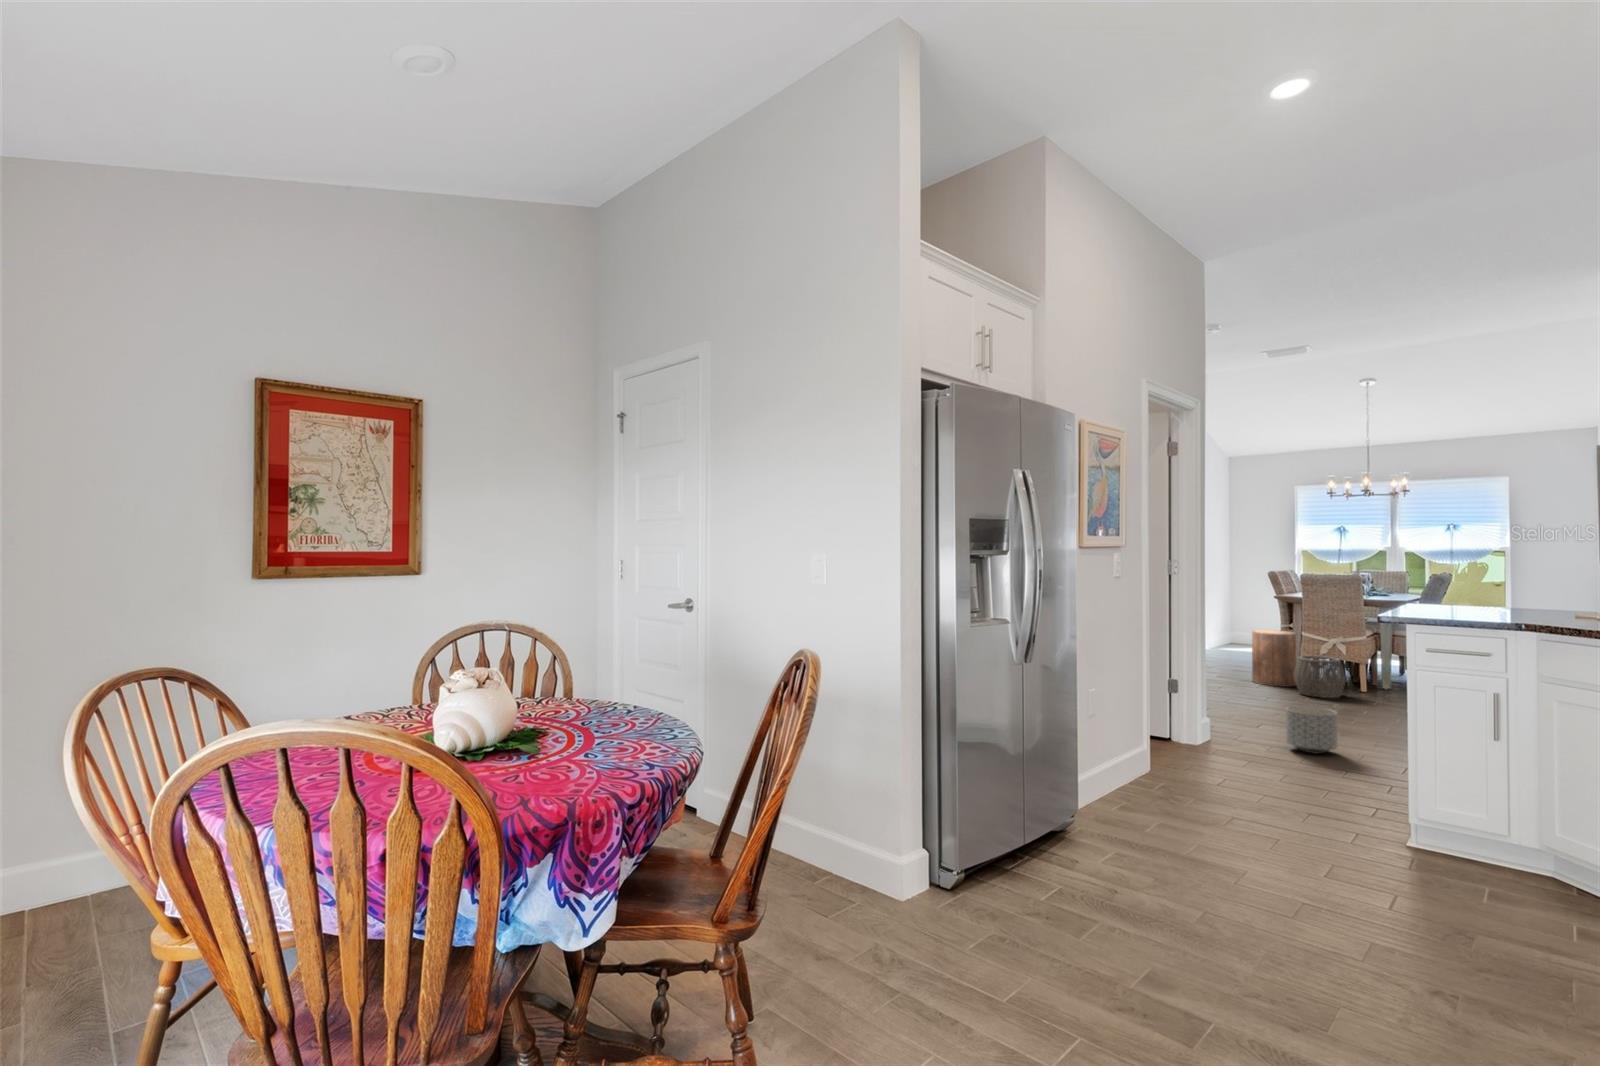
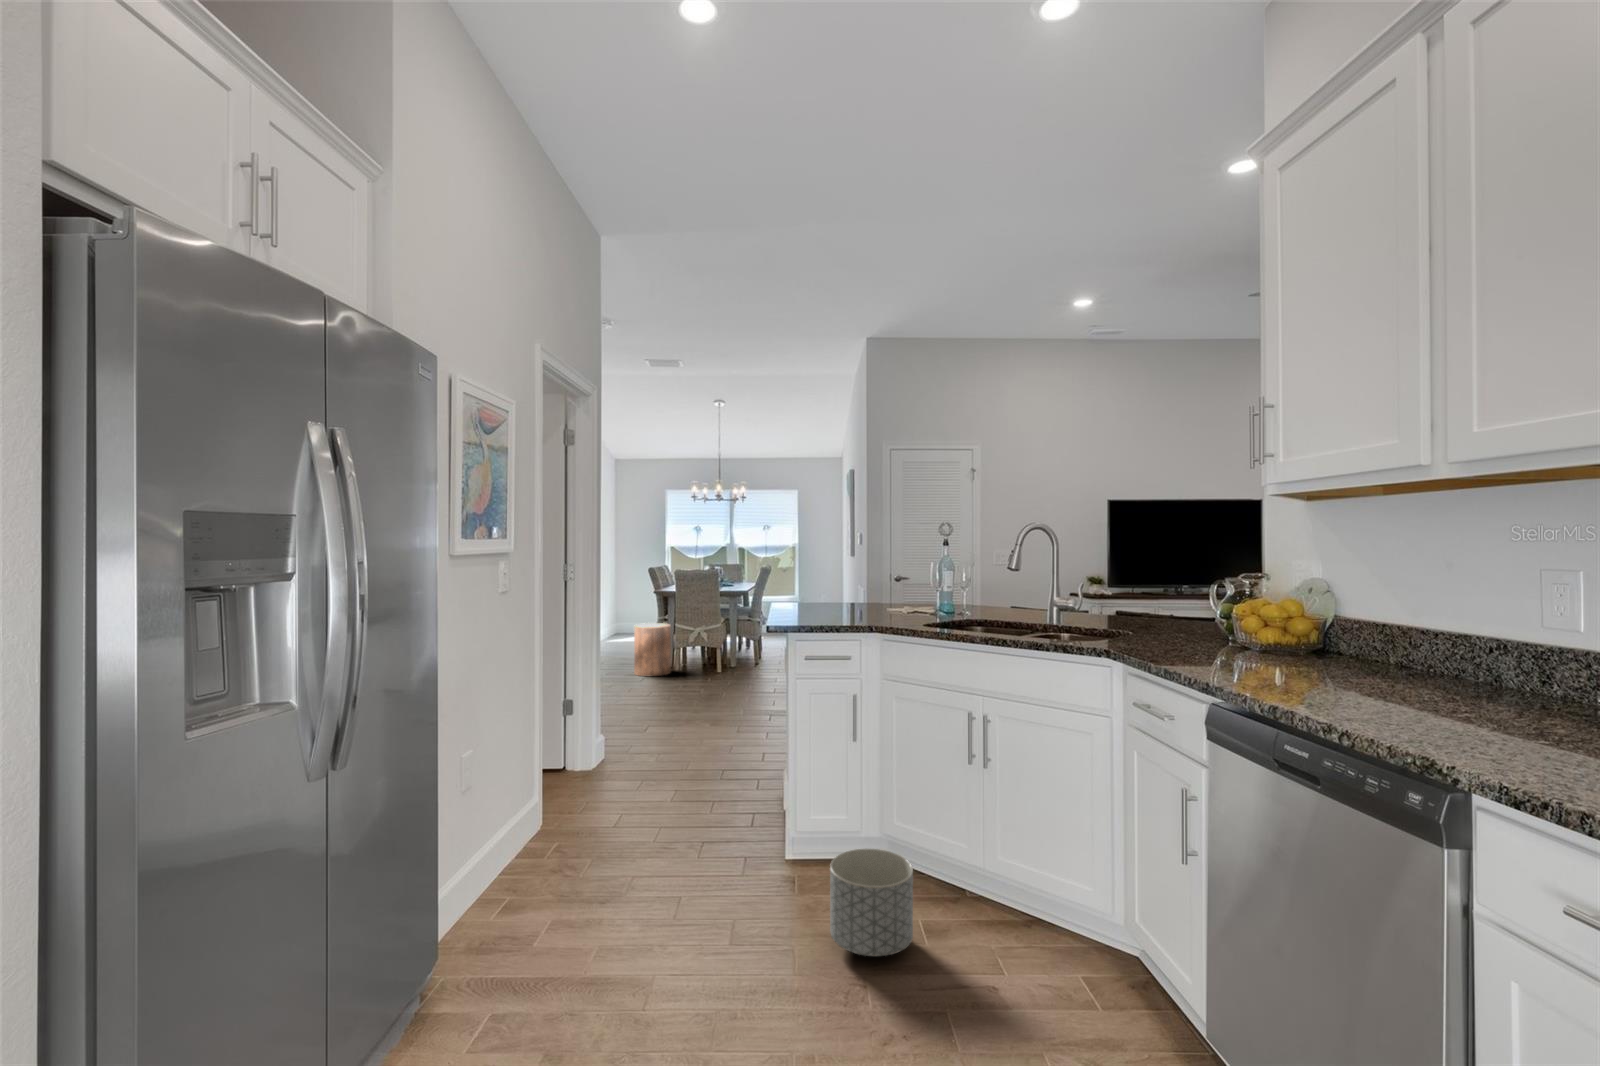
woven basket: present [1294,656,1345,698] -> none [670,645,710,684]
planter: present [1286,706,1338,754] -> present [830,849,913,956]

